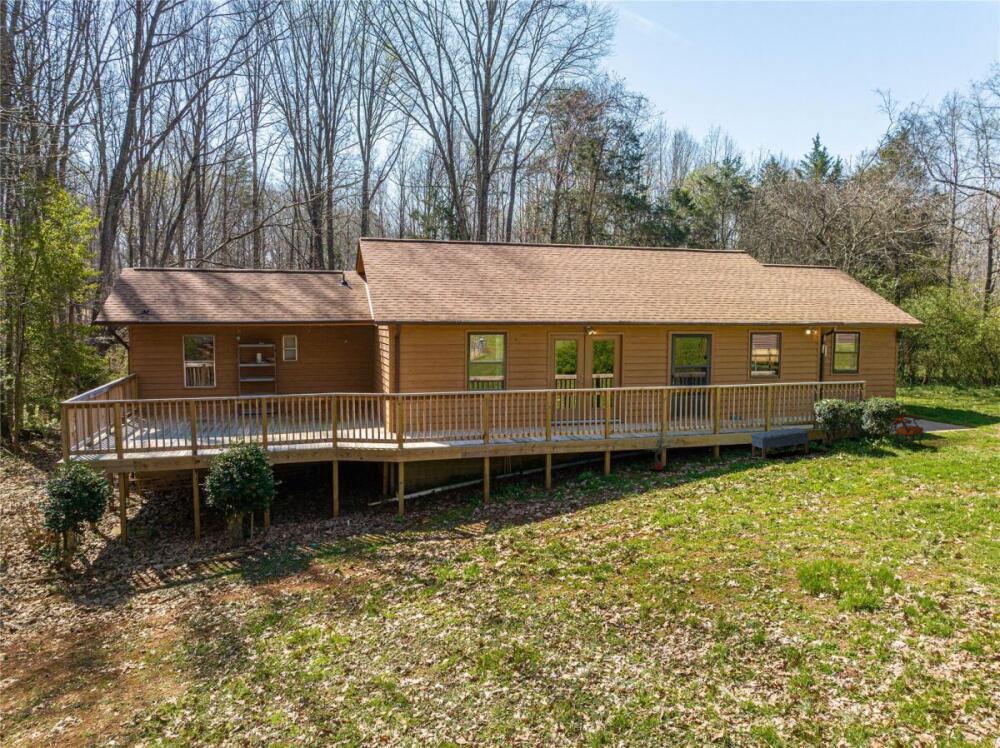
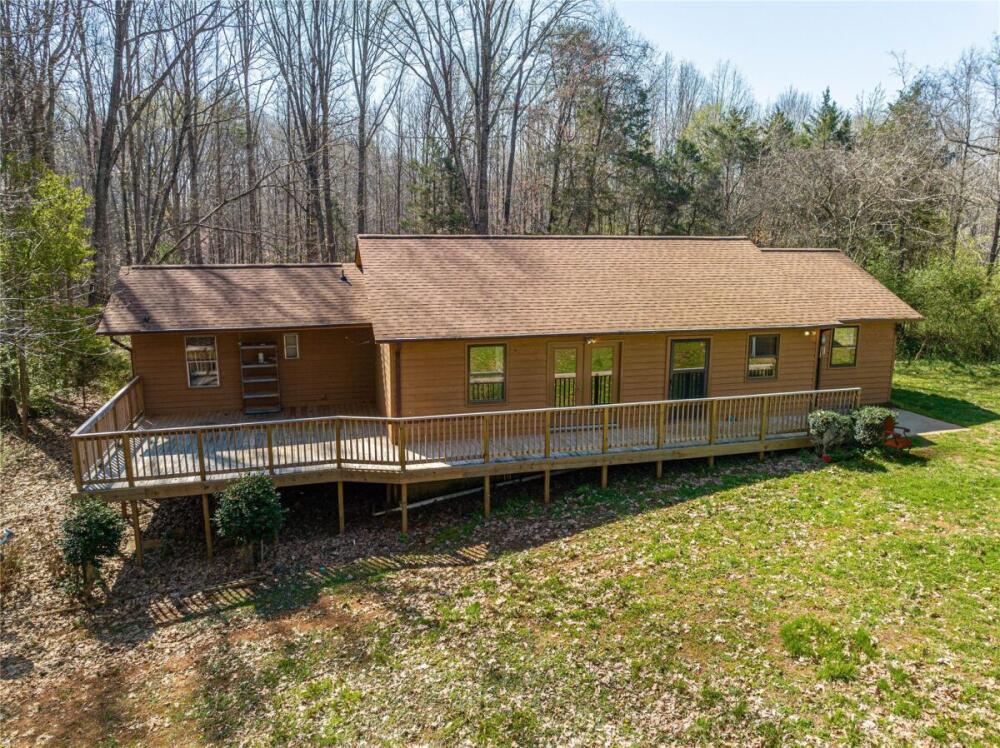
bench: present [751,428,809,460] -> none [744,437,801,470]
potted tree: present [643,433,674,470] -> present [811,425,845,463]

